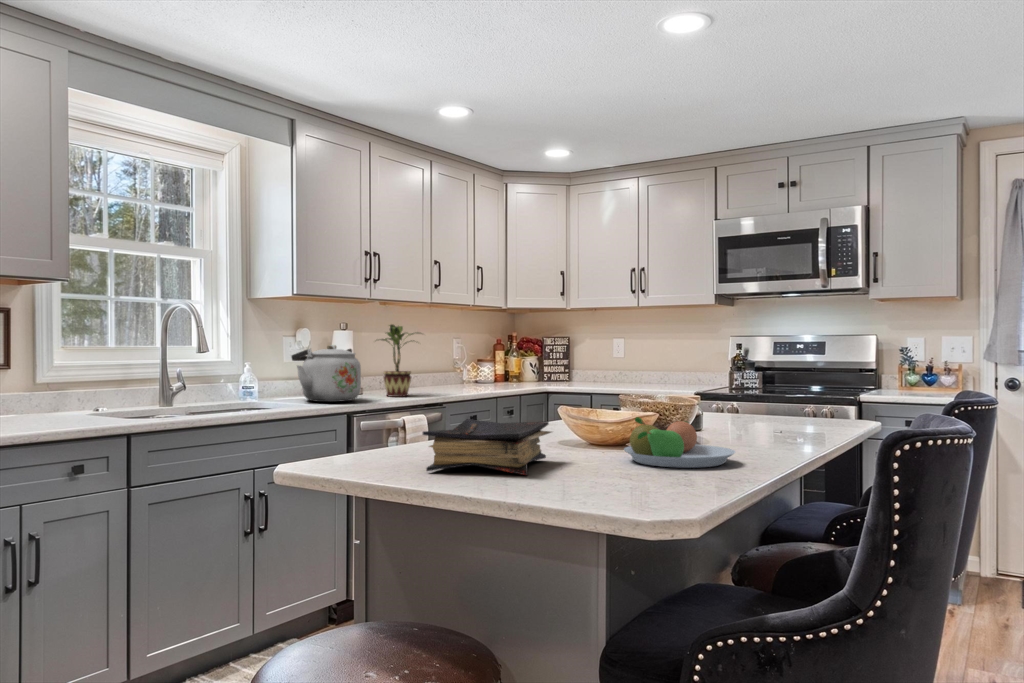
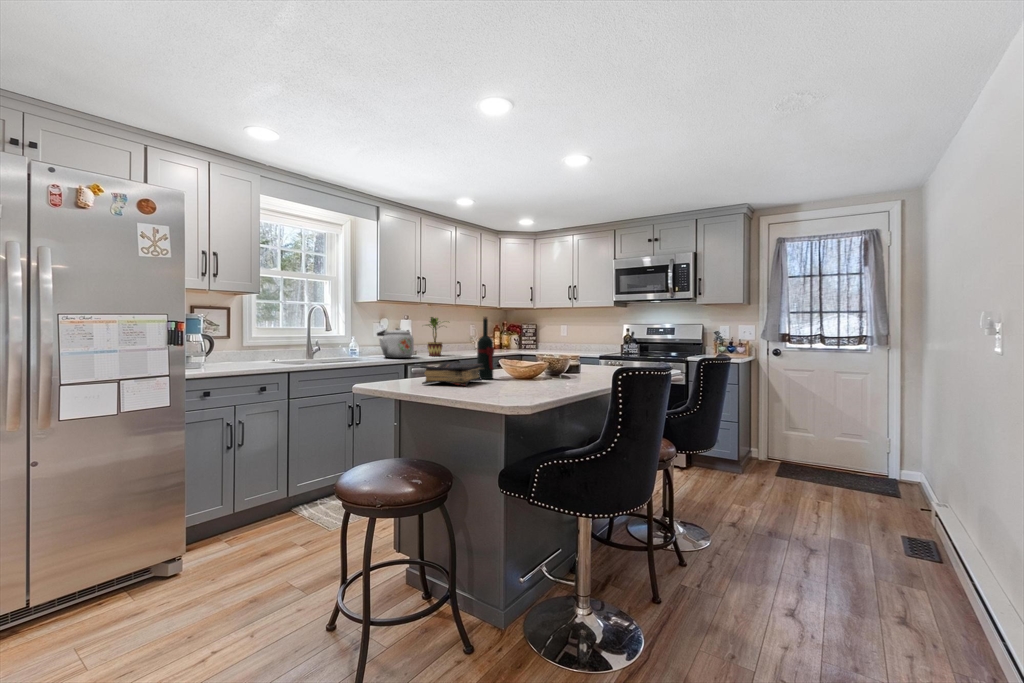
wine bottle: none [527,321,565,453] -> present [477,317,494,379]
fruit bowl: present [624,417,735,468] -> none [518,362,569,385]

